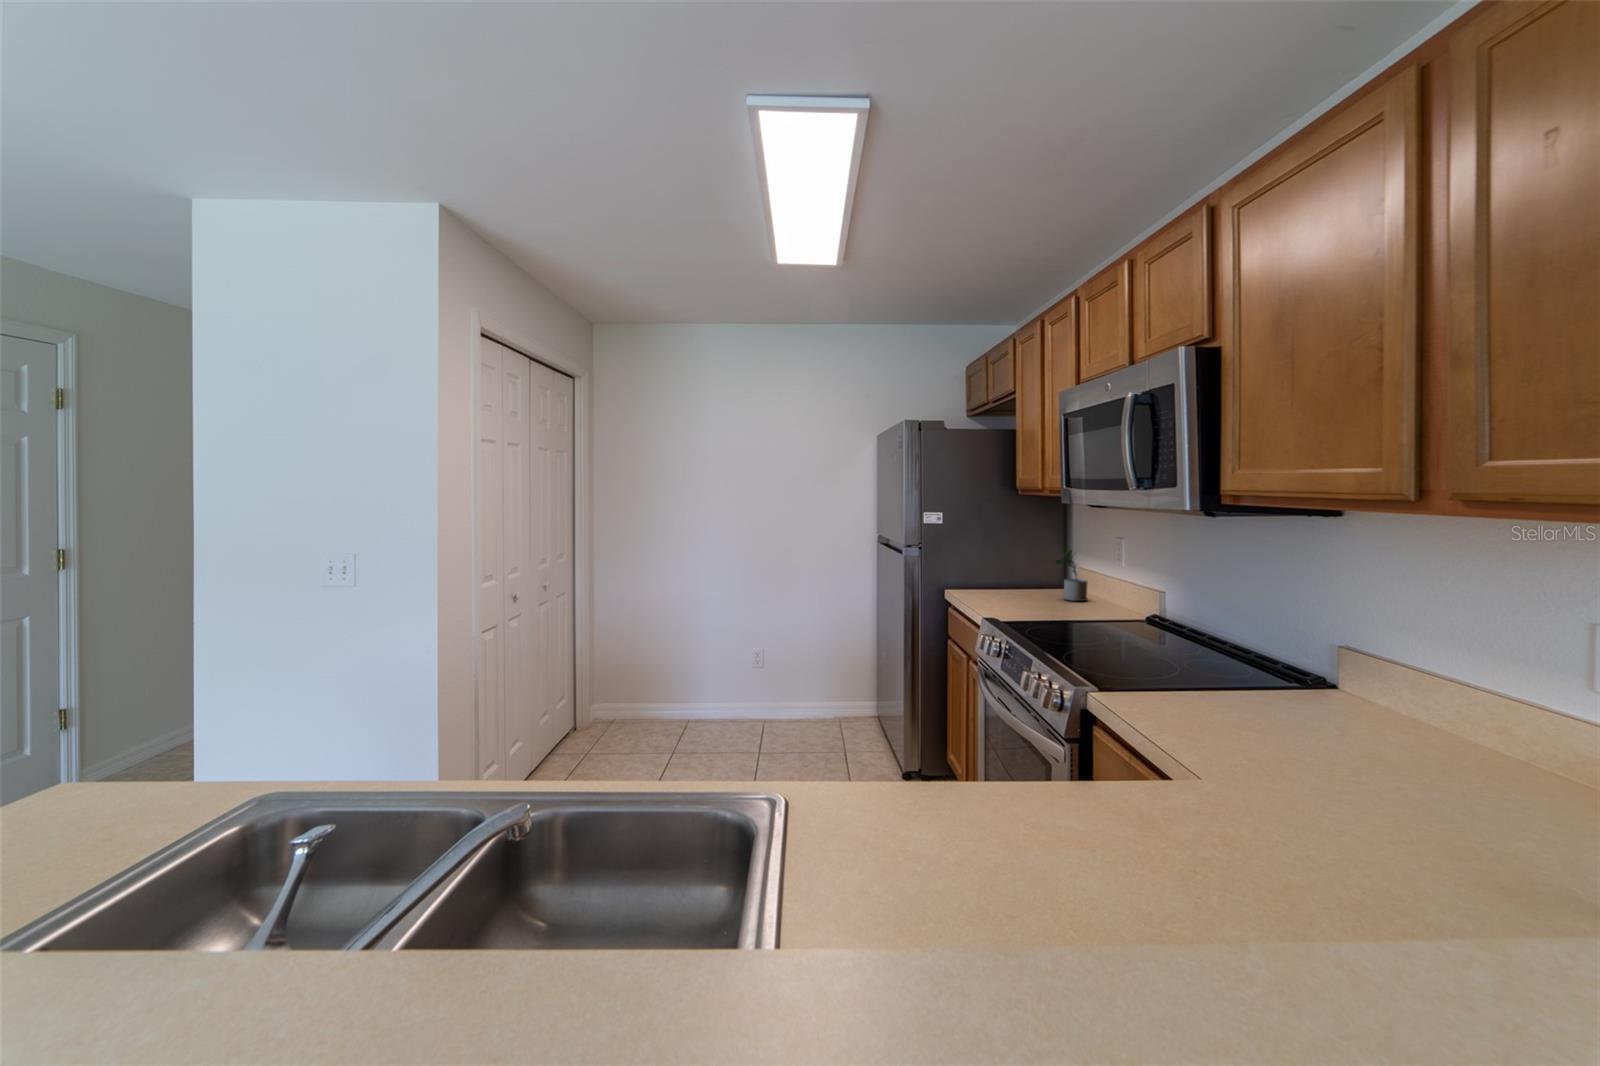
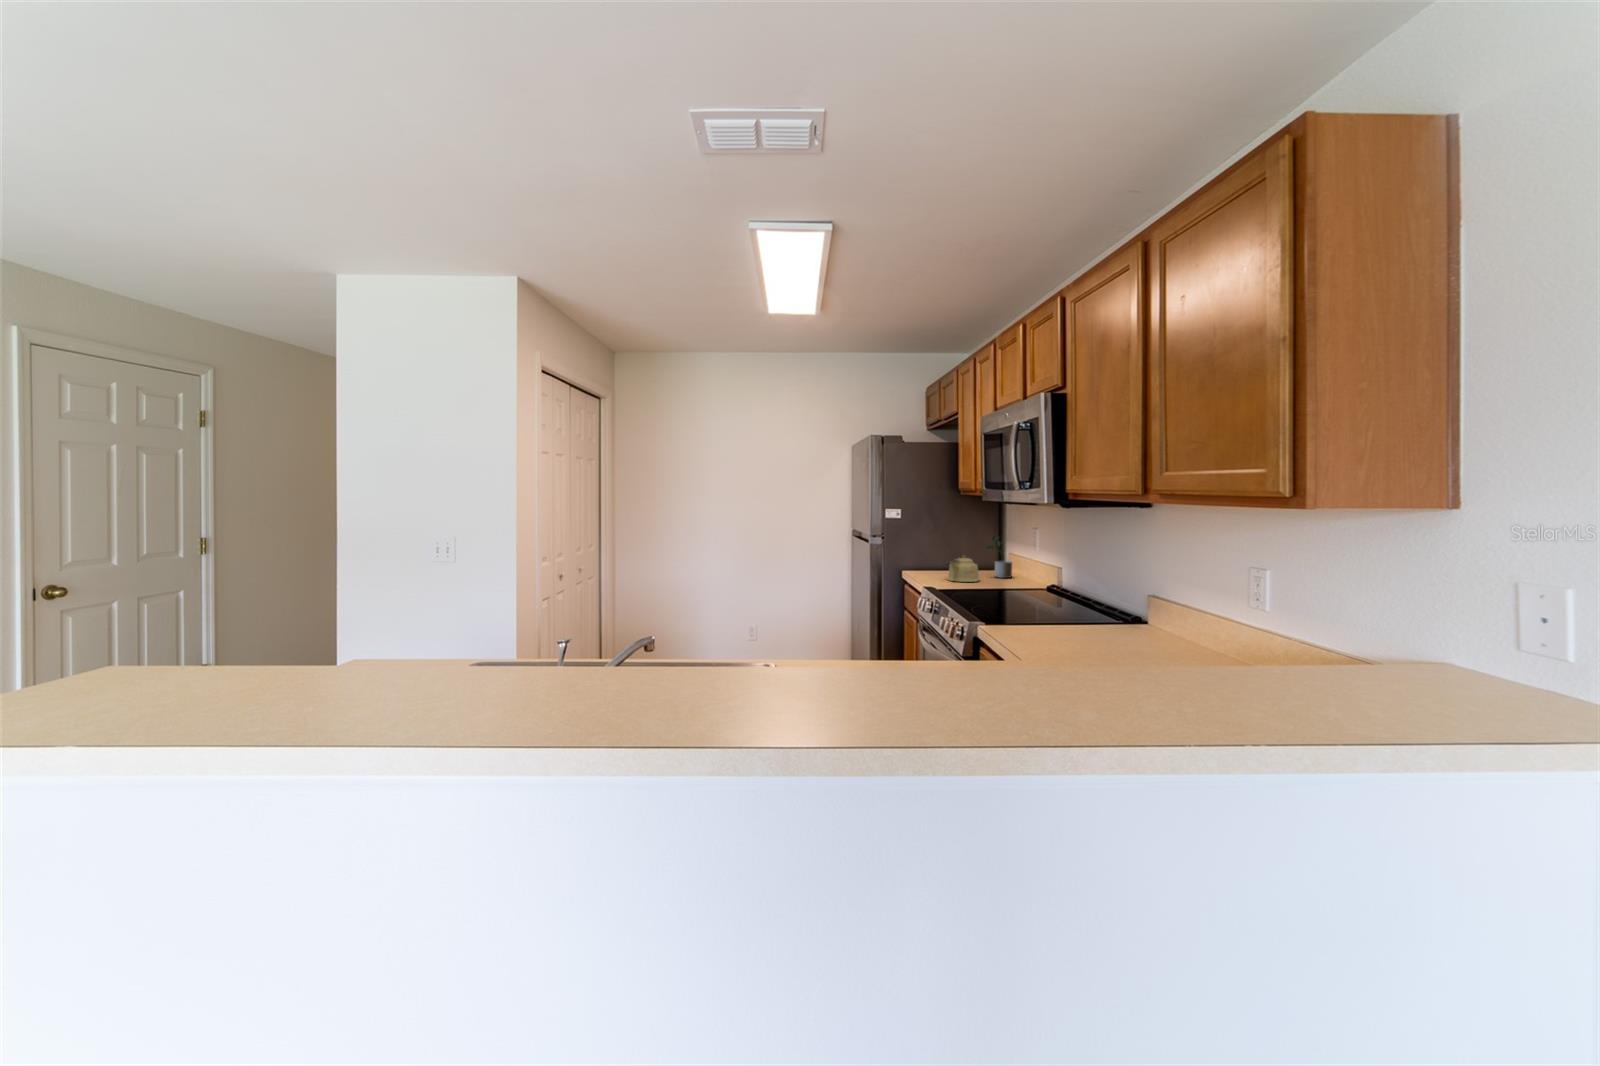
kettle: none [999,573,1049,608] -> present [943,556,979,582]

